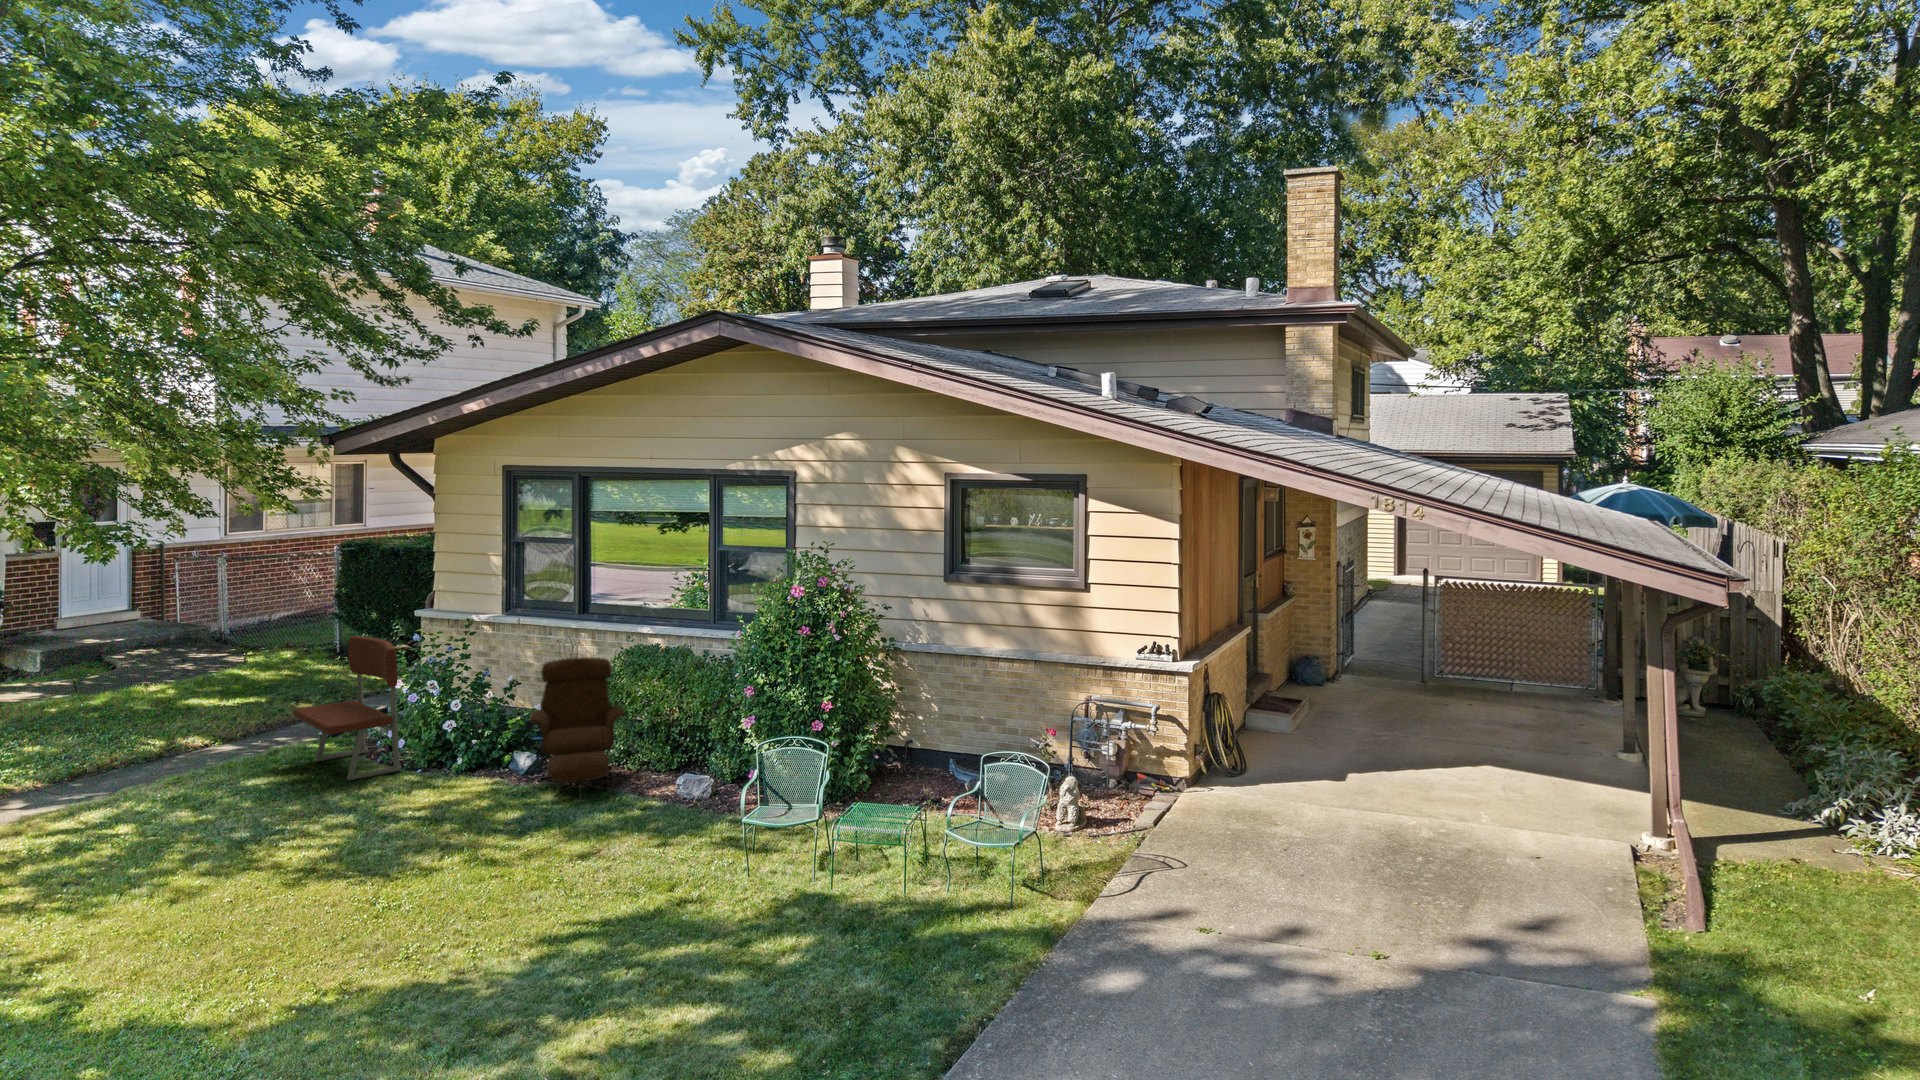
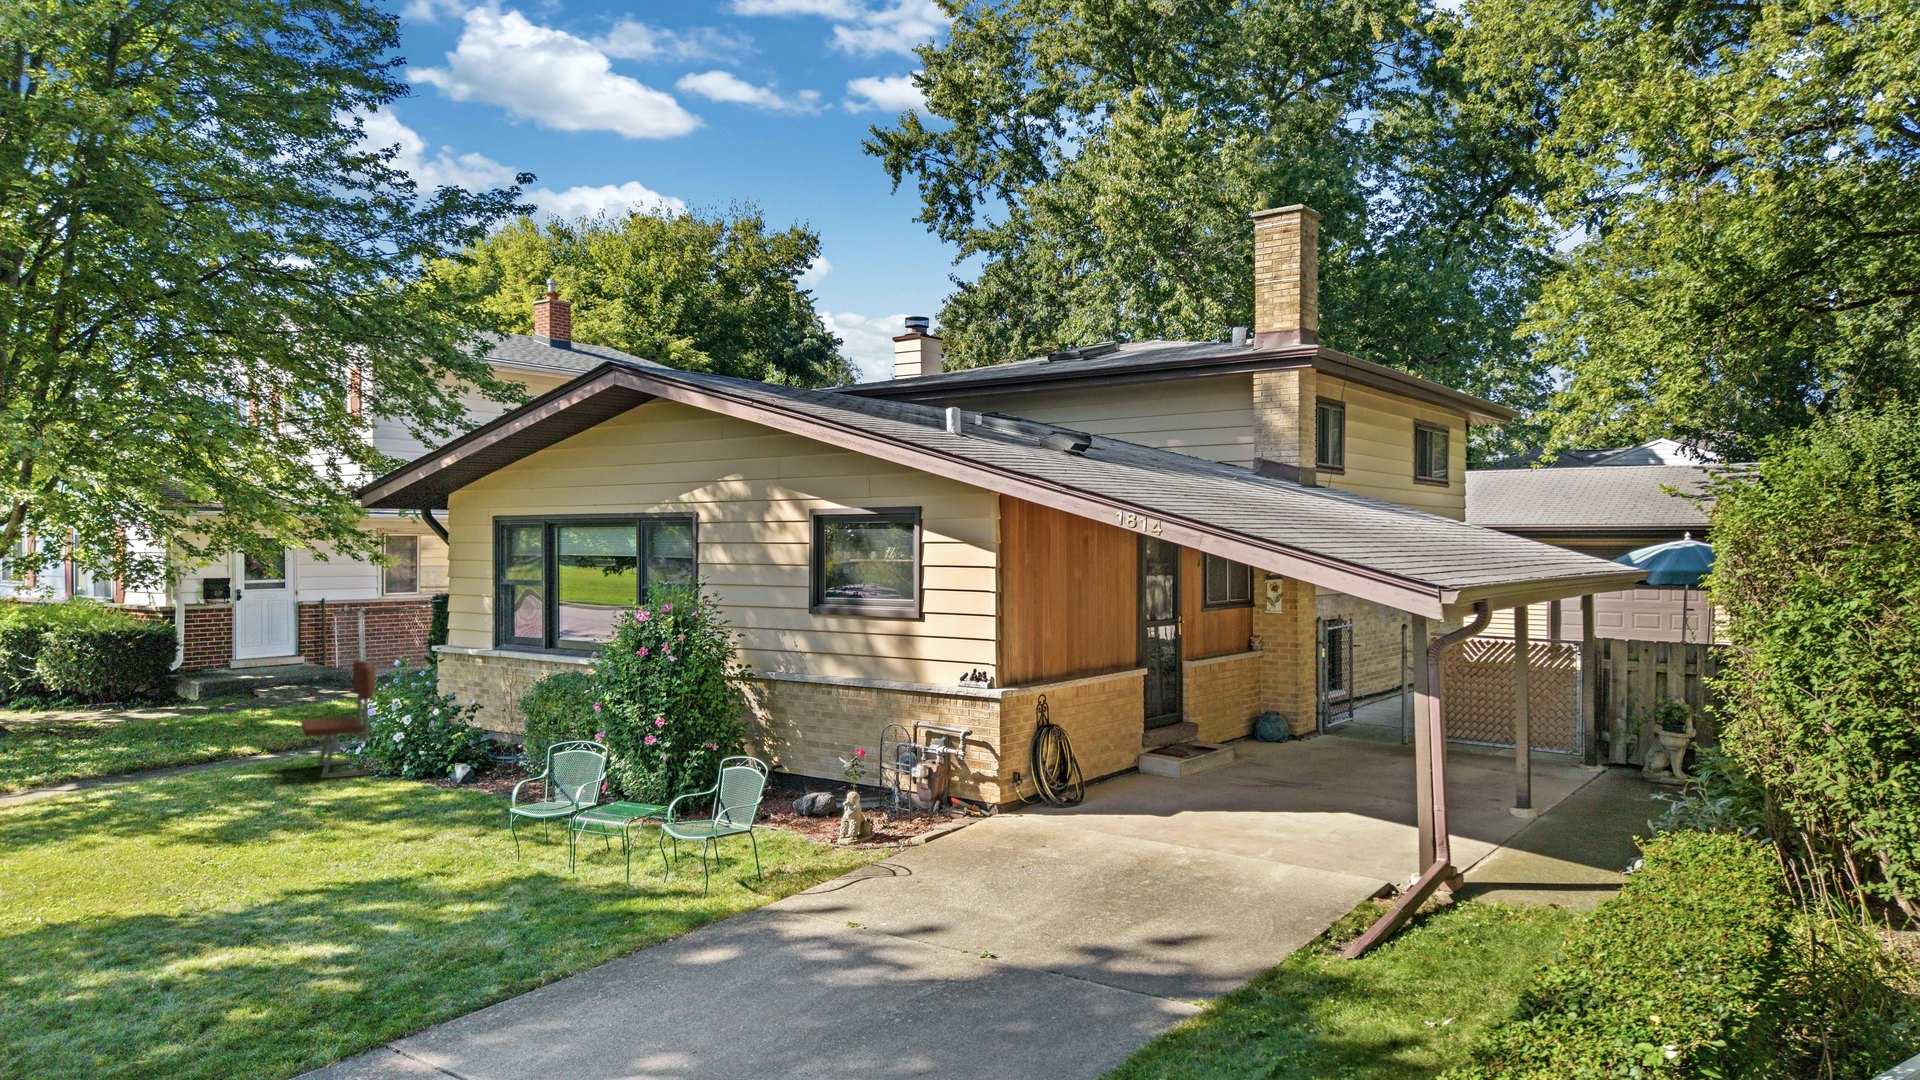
lounge chair: present [530,657,625,798] -> none [452,681,544,798]

